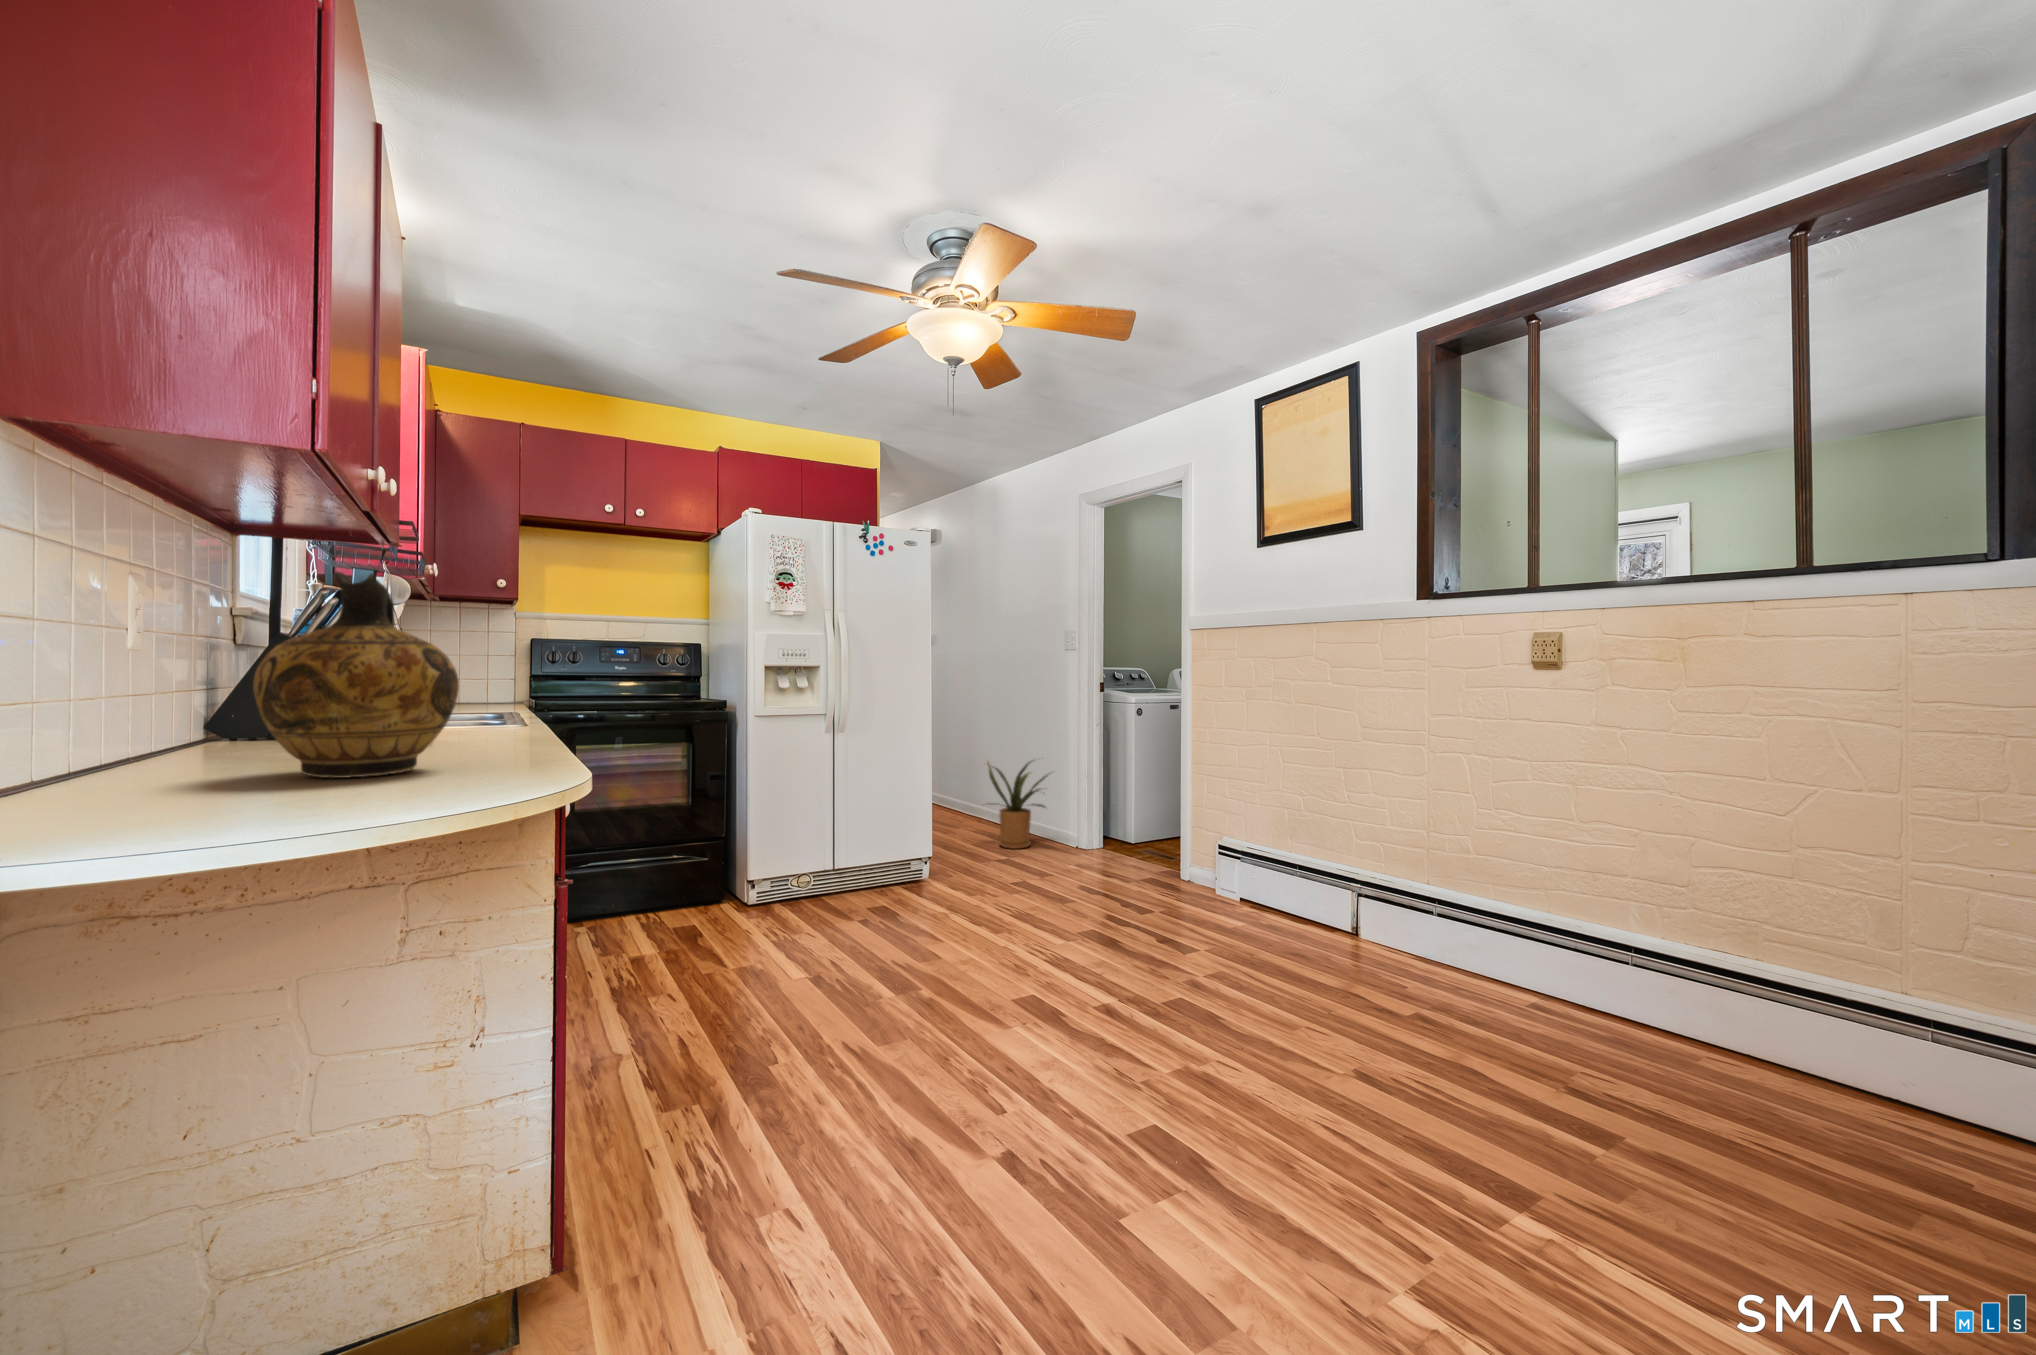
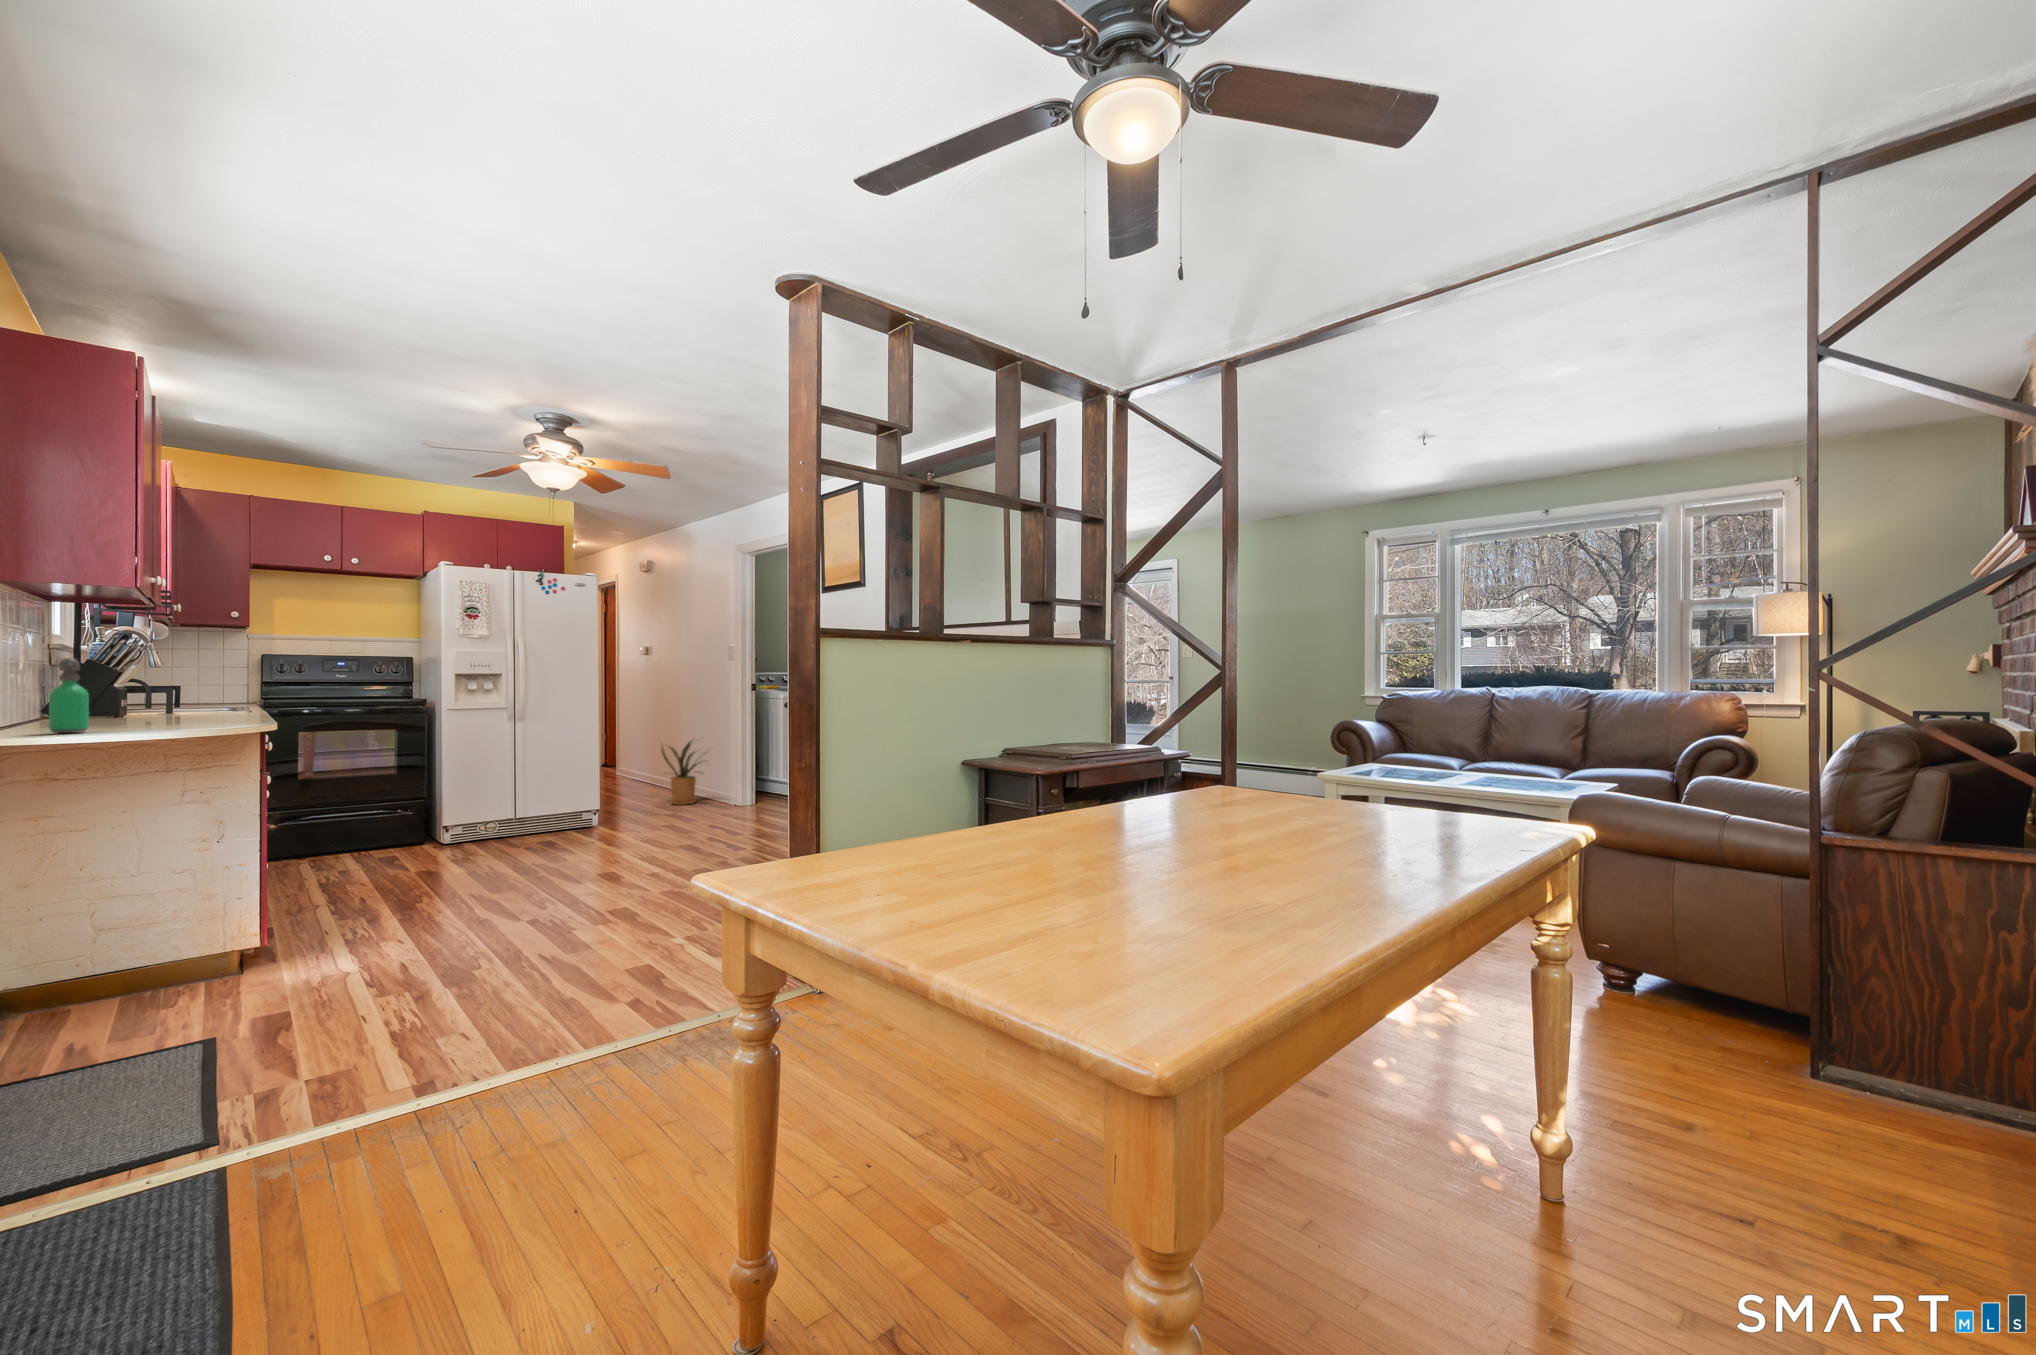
ceramic jug: present [253,572,459,778] -> none [107,635,214,727]
soap dispenser: none [90,614,186,807] -> present [49,658,89,733]

